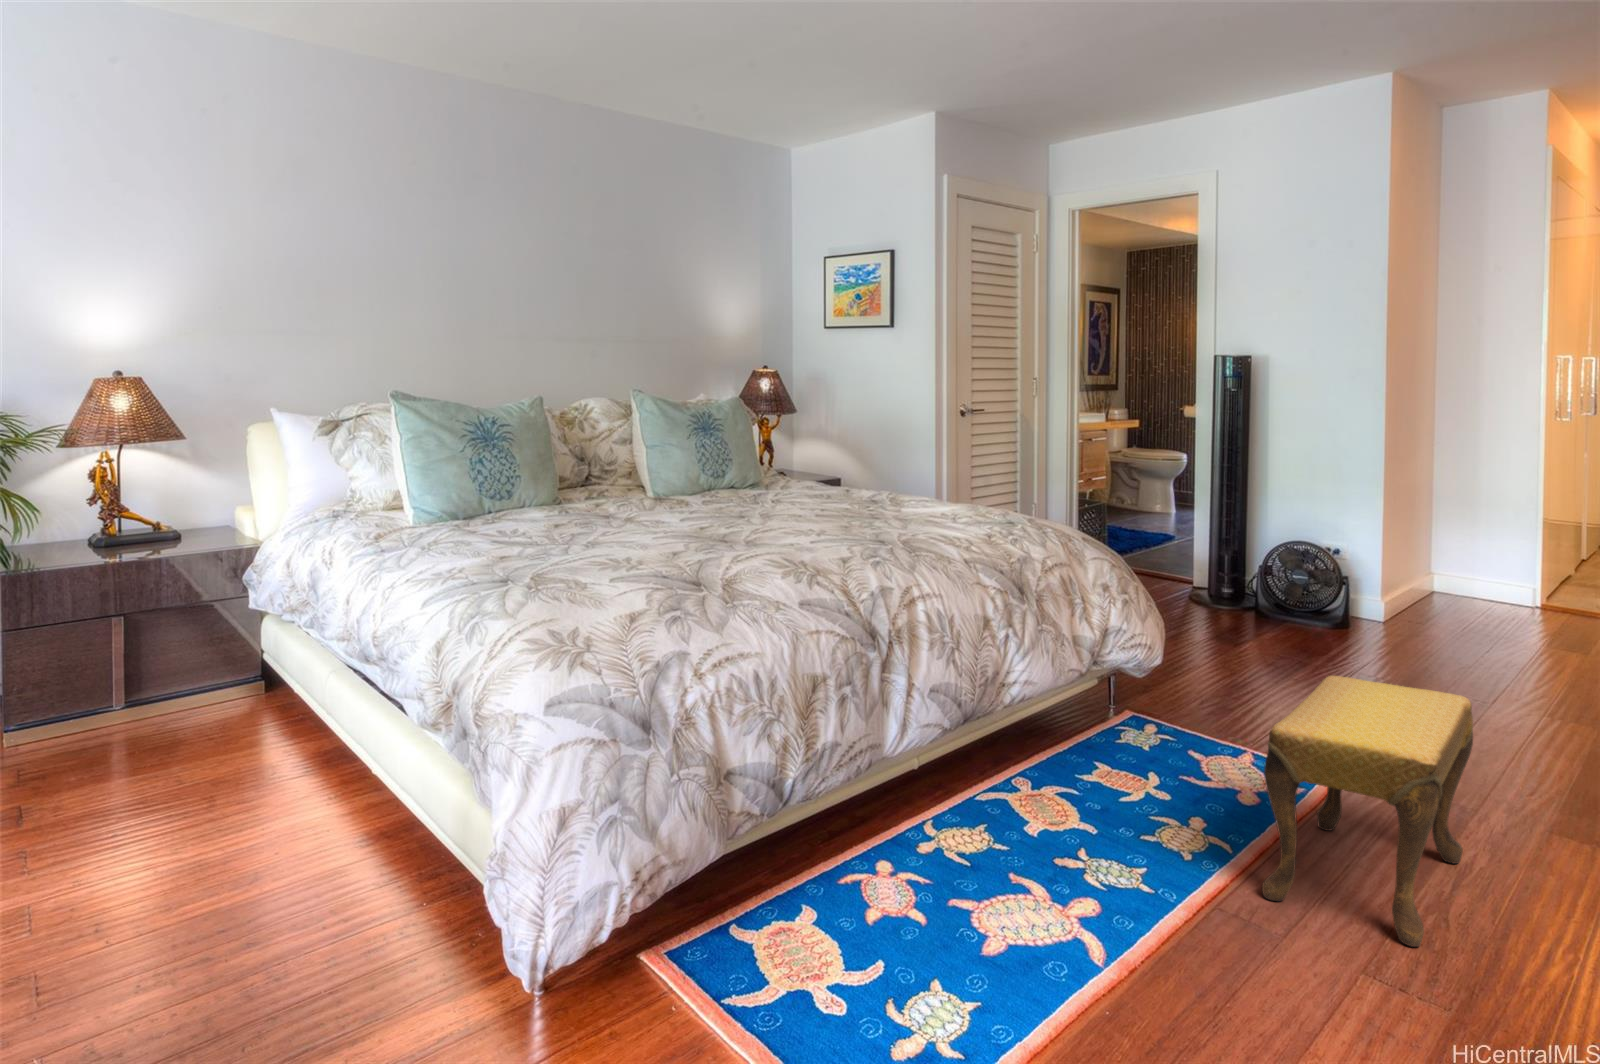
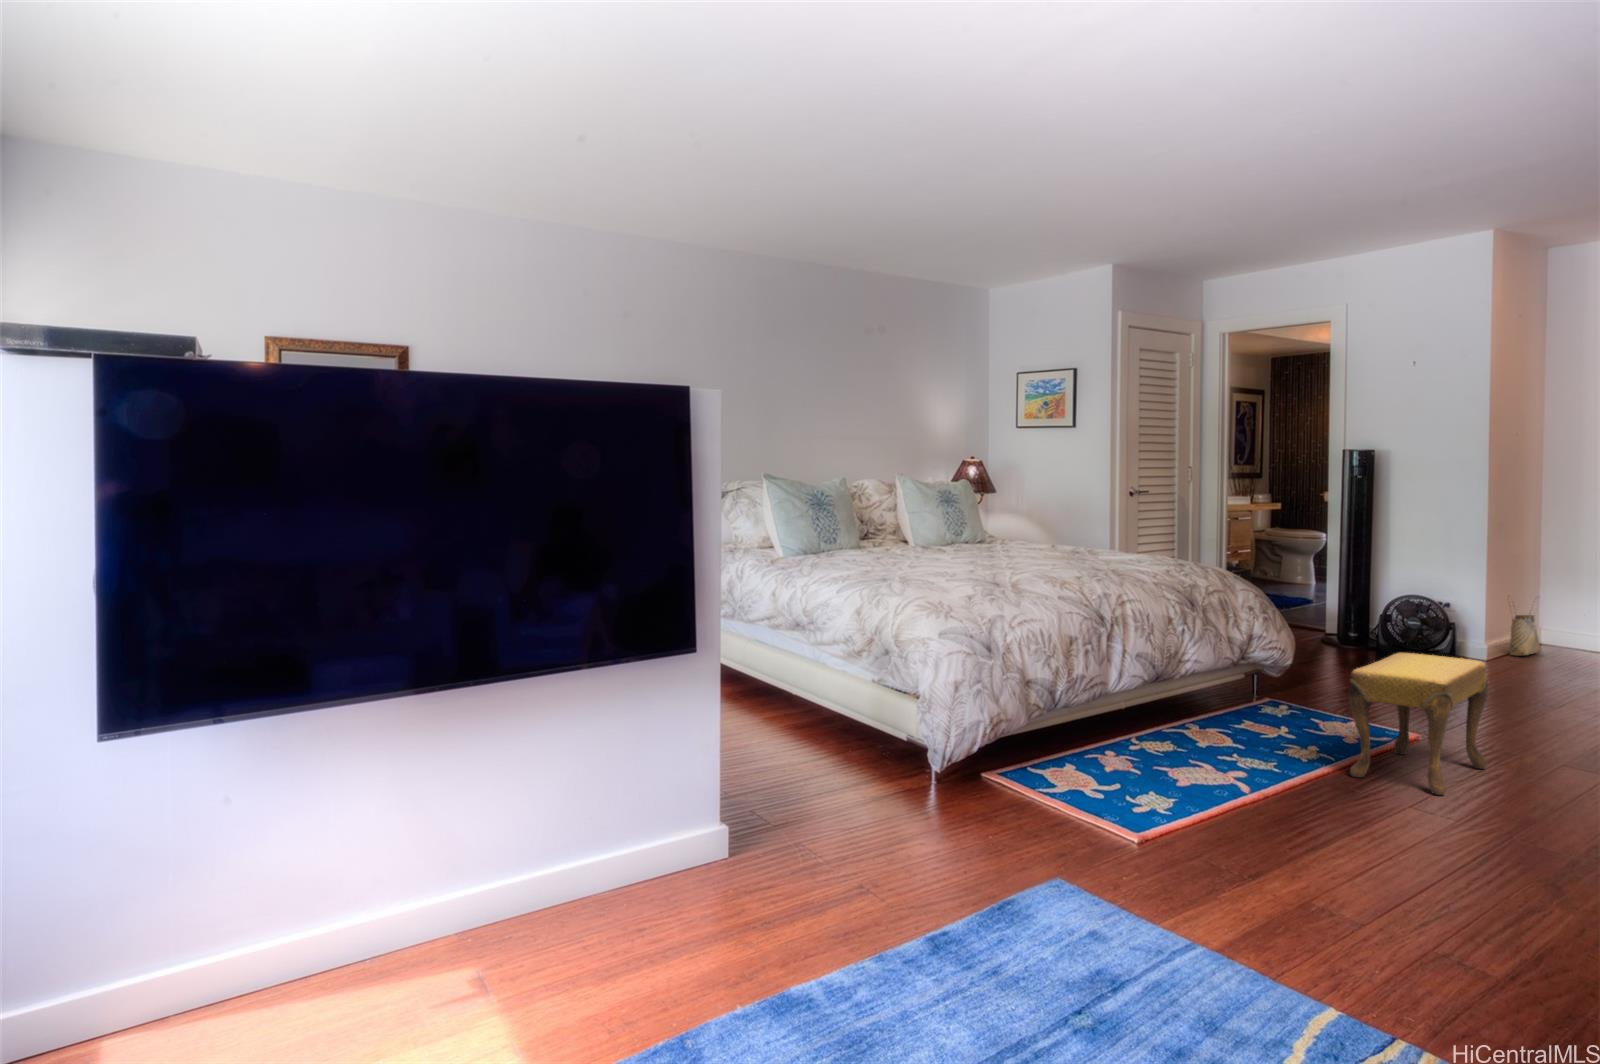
woven basket: none [1410,537,1449,614] -> present [1509,602,1540,656]

